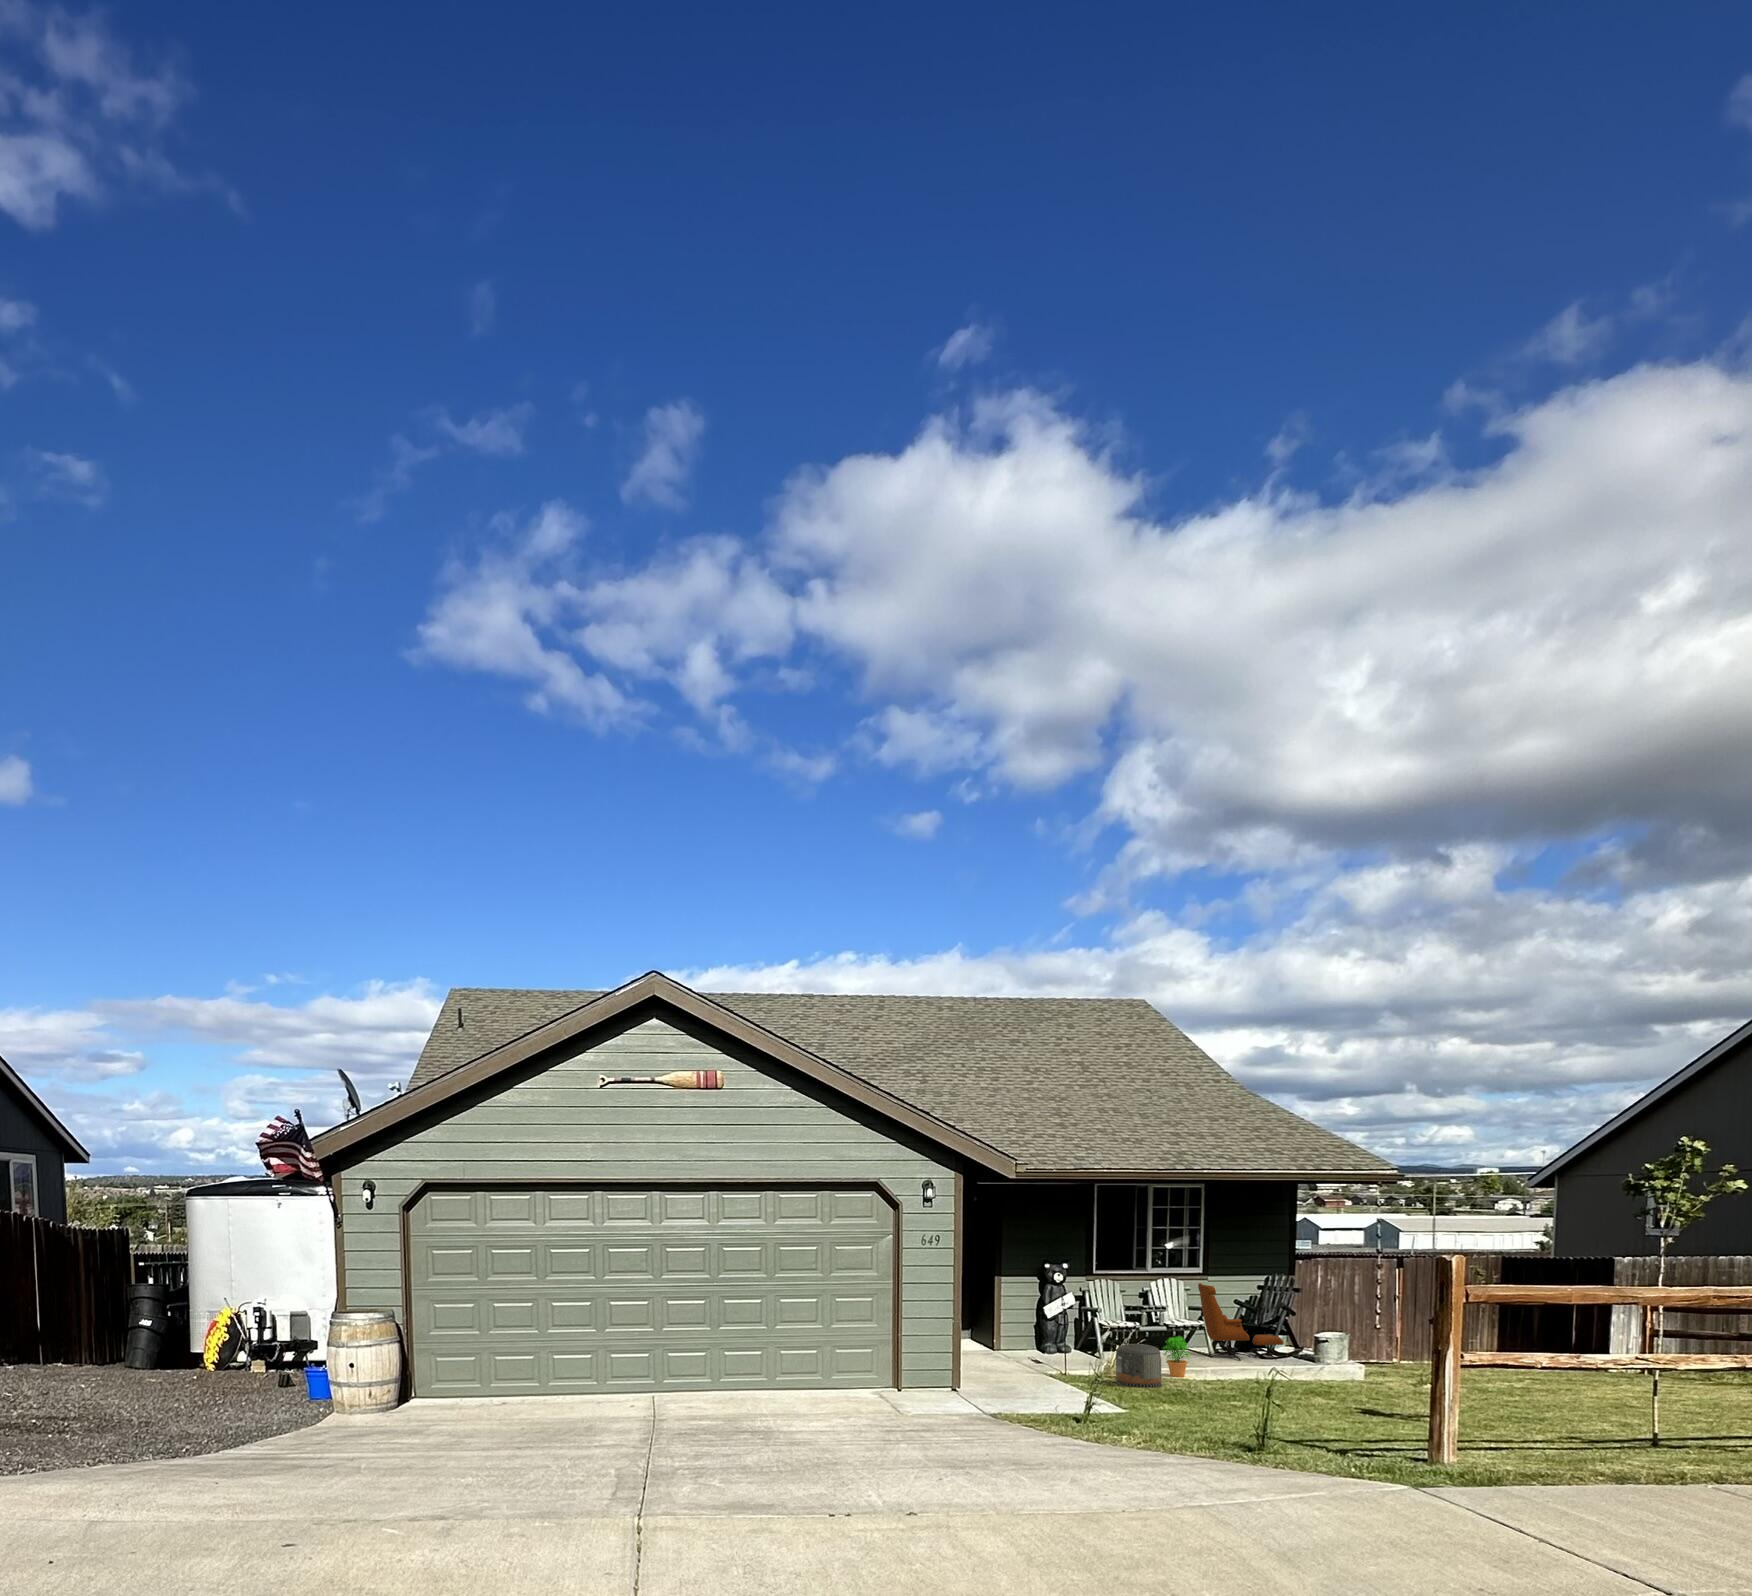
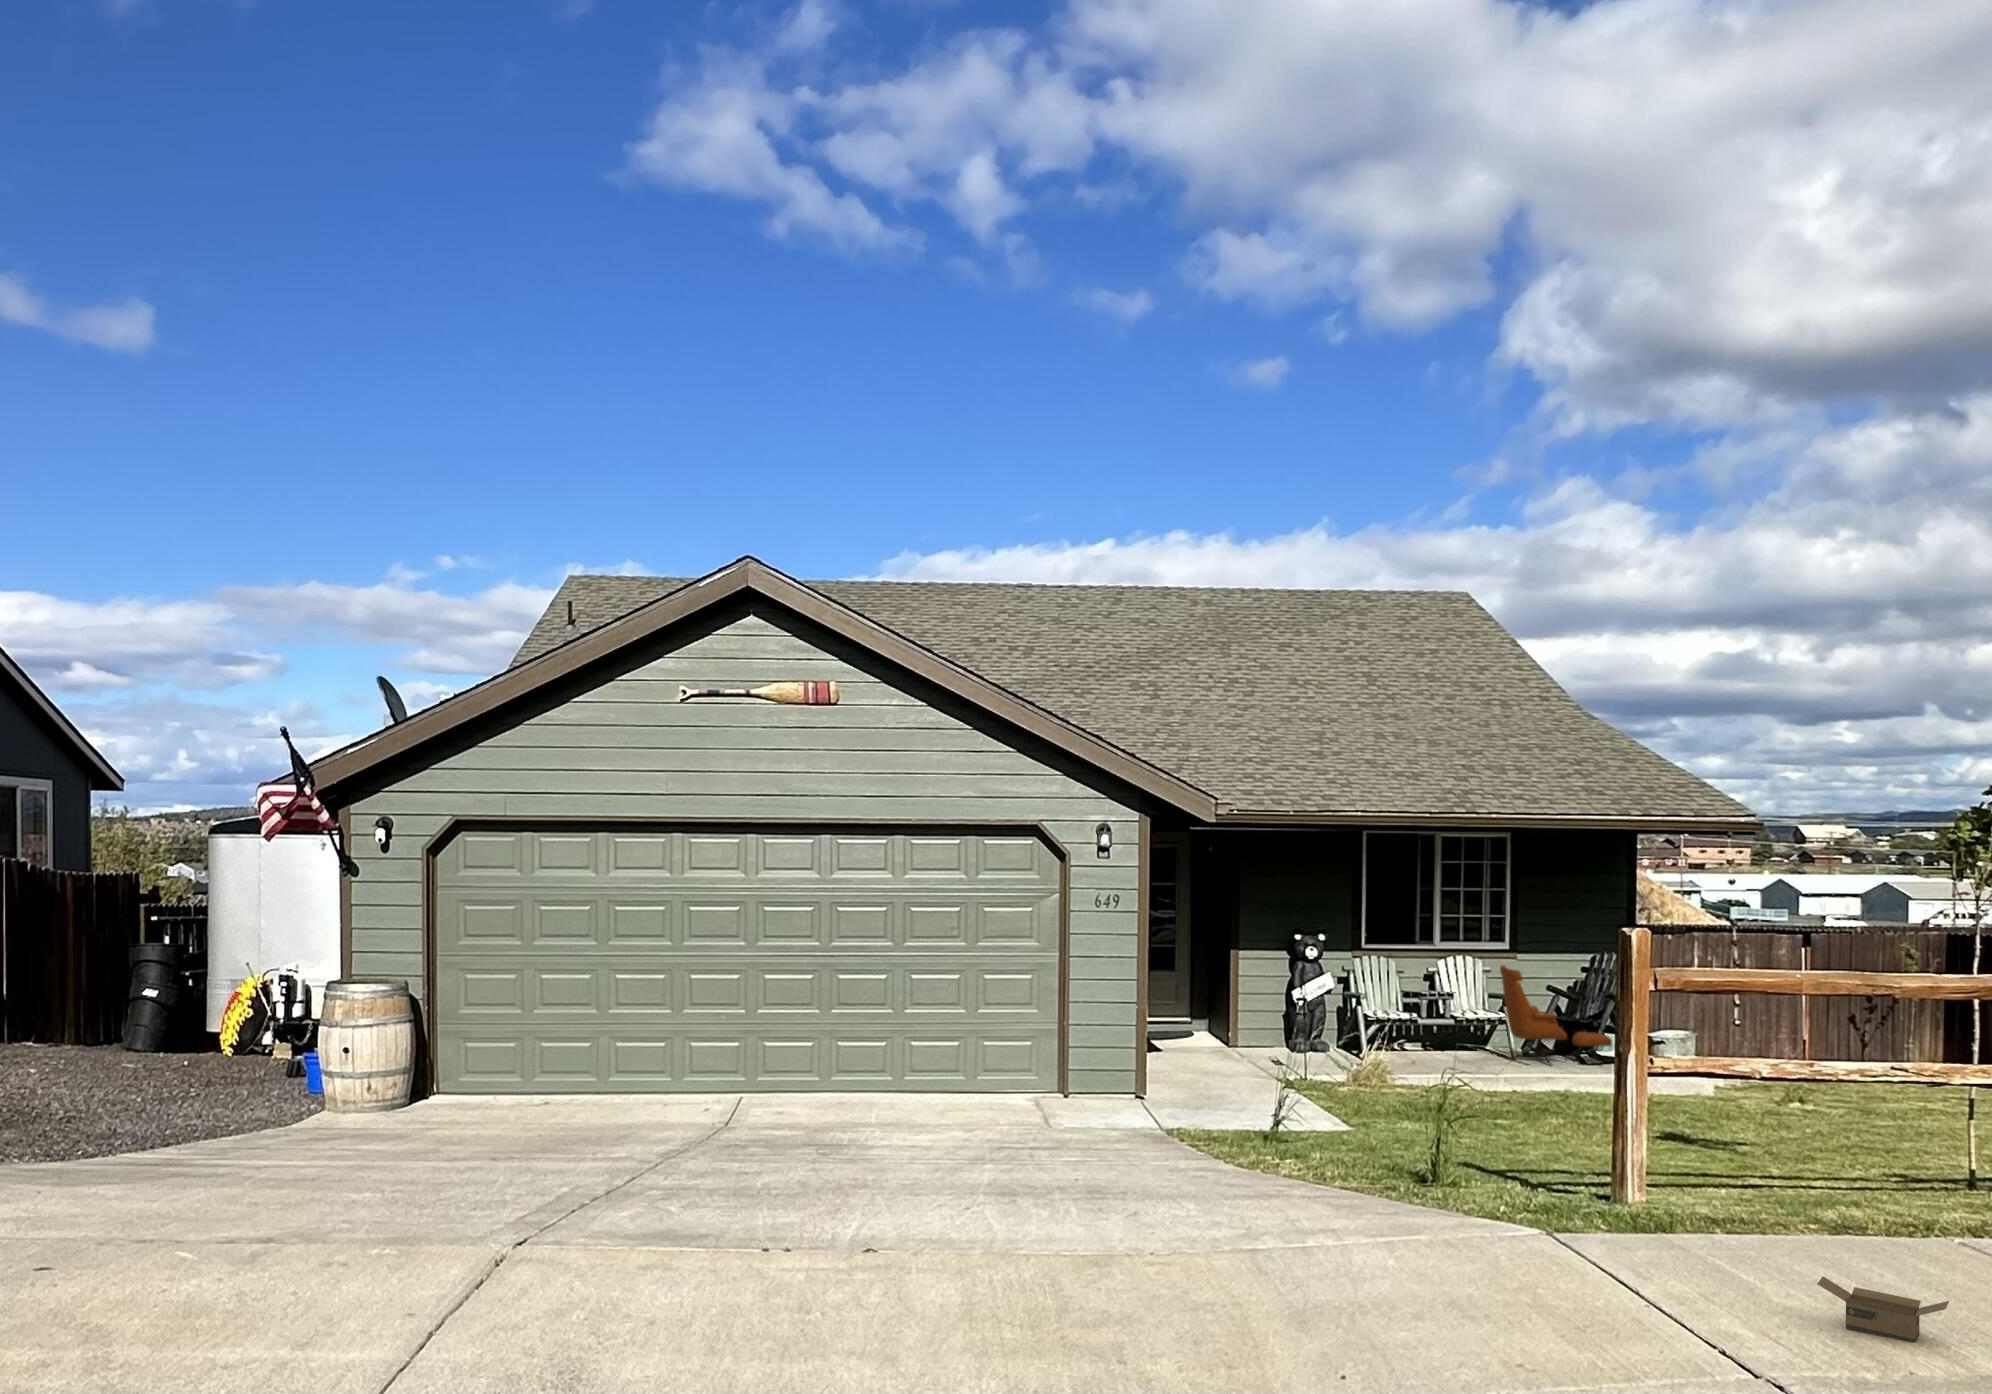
potted plant: present [1164,1337,1190,1377] -> none [1432,1039,1477,1092]
pouf: present [1116,1344,1162,1388] -> none [1362,1051,1425,1110]
cardboard box: none [1458,1449,1537,1486] -> present [1817,1277,1949,1343]

